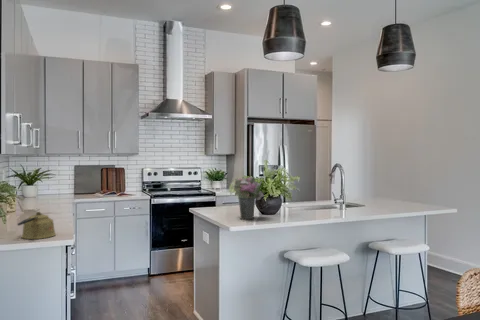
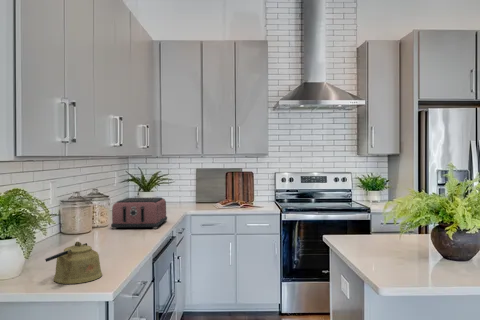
flower bouquet: present [234,177,263,219] -> none [387,194,446,271]
toaster: none [21,188,64,213] -> present [111,197,167,229]

